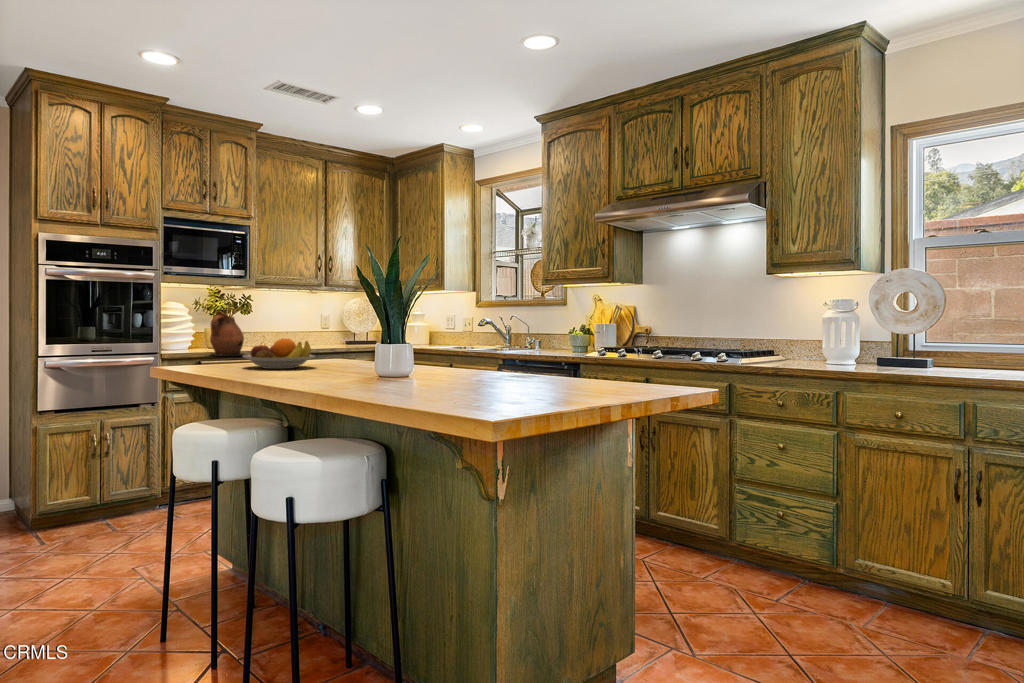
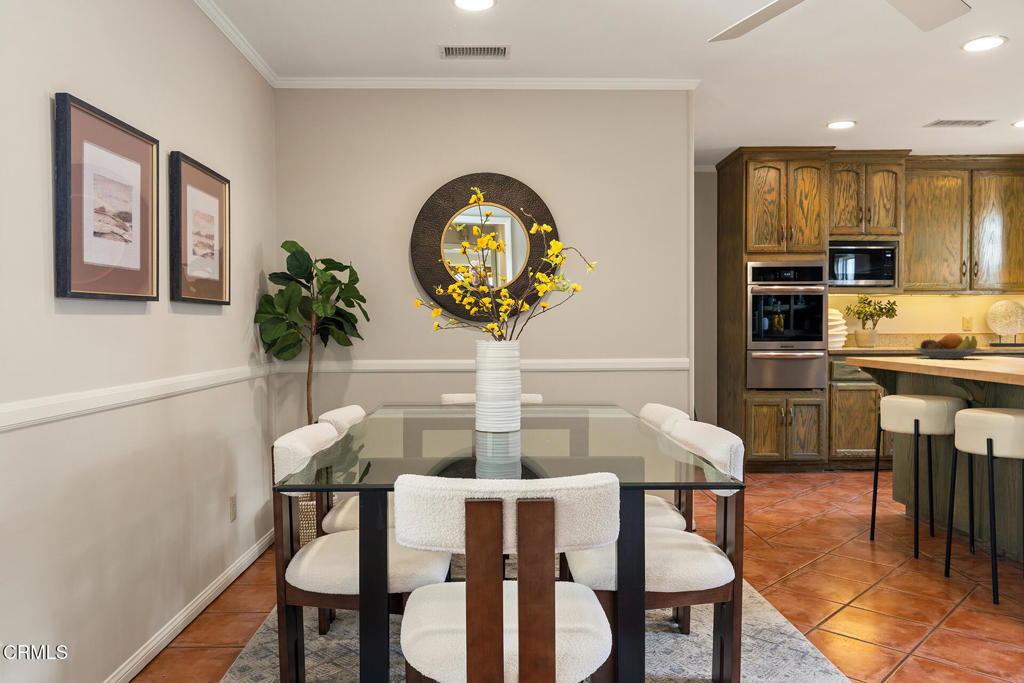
ceramic pitcher: present [210,312,247,356] -> none [866,315,903,352]

